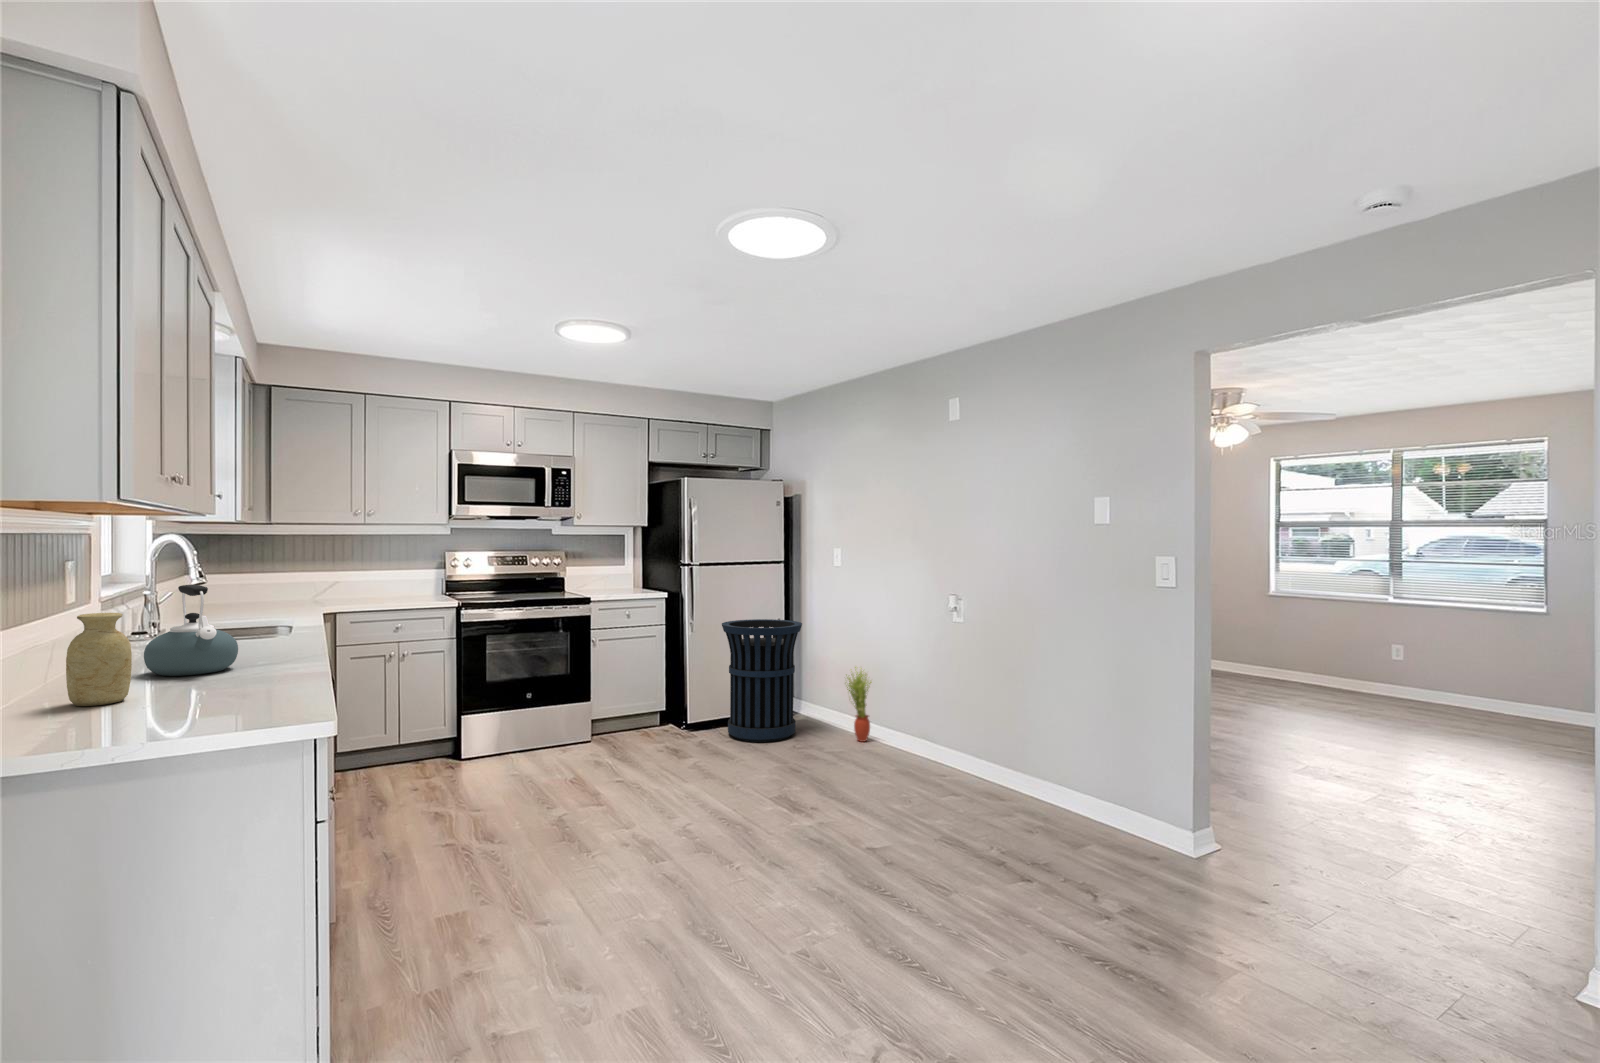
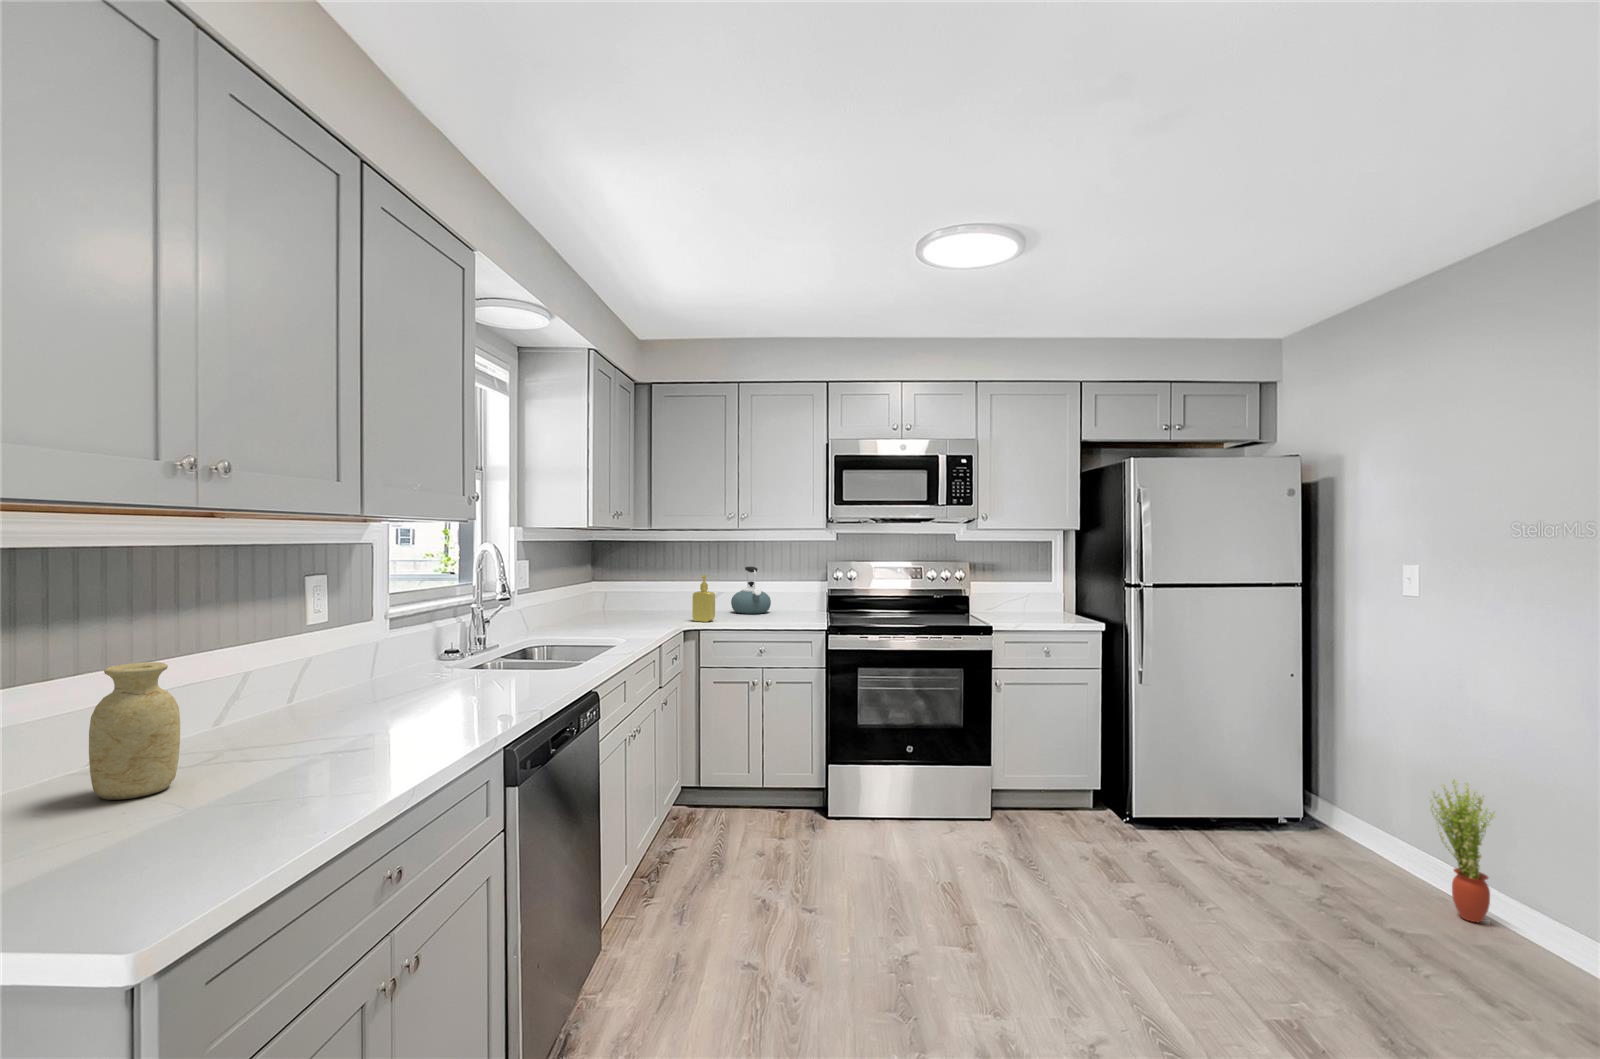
soap dispenser: none [324,565,347,607] -> present [692,575,715,622]
kettle: present [144,585,238,676] -> present [731,567,771,614]
trash can: present [722,619,802,742] -> none [1189,672,1338,879]

